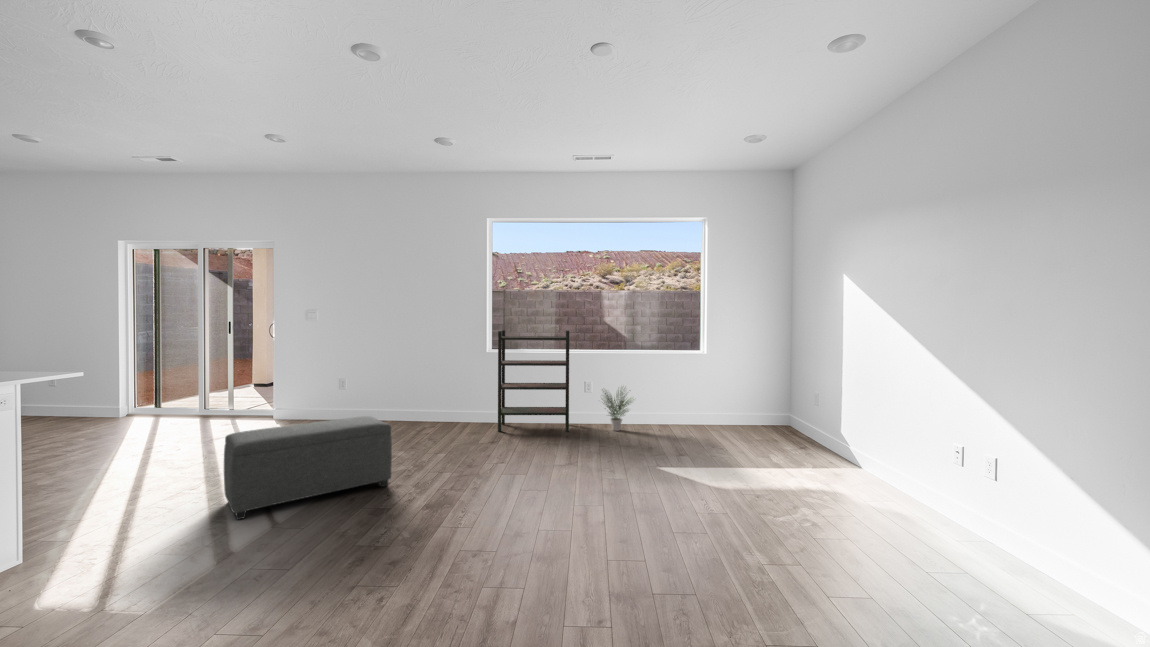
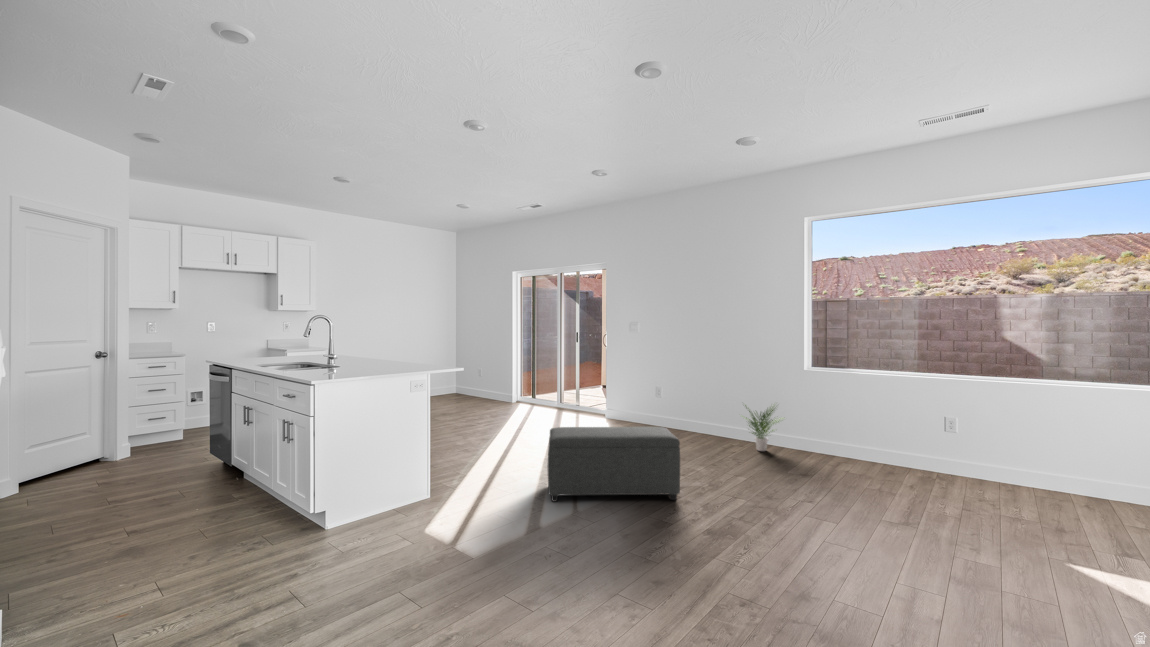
bookshelf: present [498,330,569,432] -> none [815,345,919,480]
potted plant: present [604,391,631,431] -> present [745,405,779,451]

